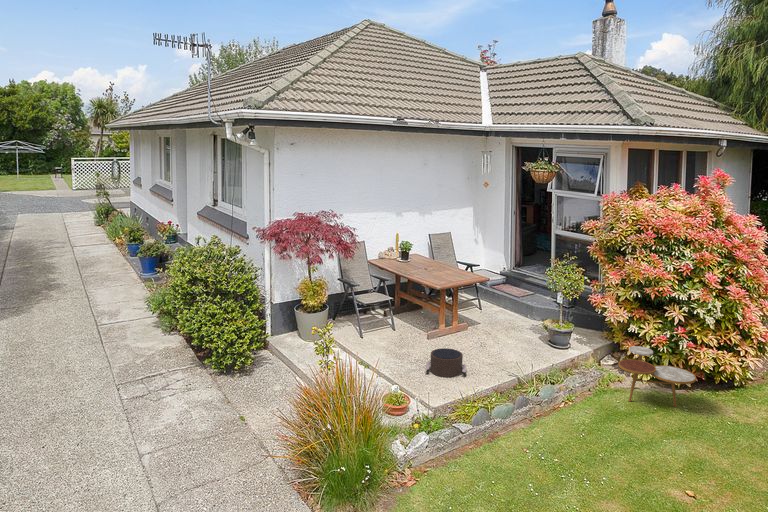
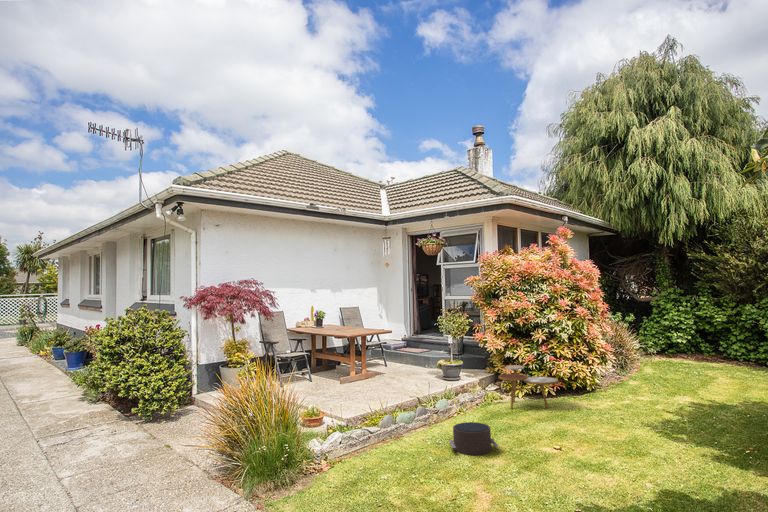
pouf: present [426,348,466,377] -> present [449,422,498,455]

